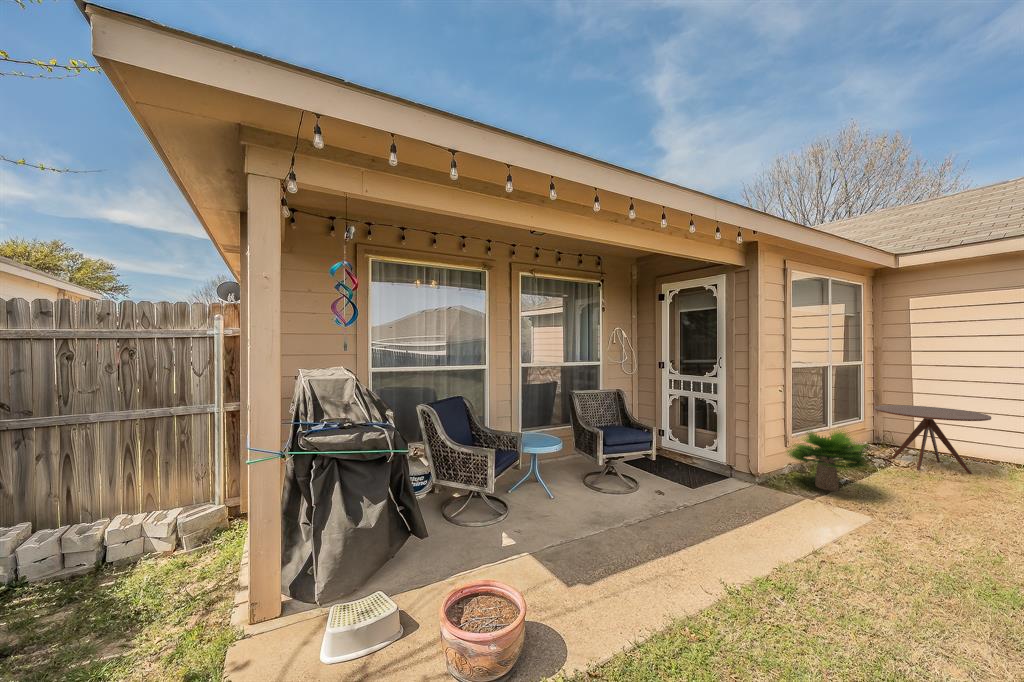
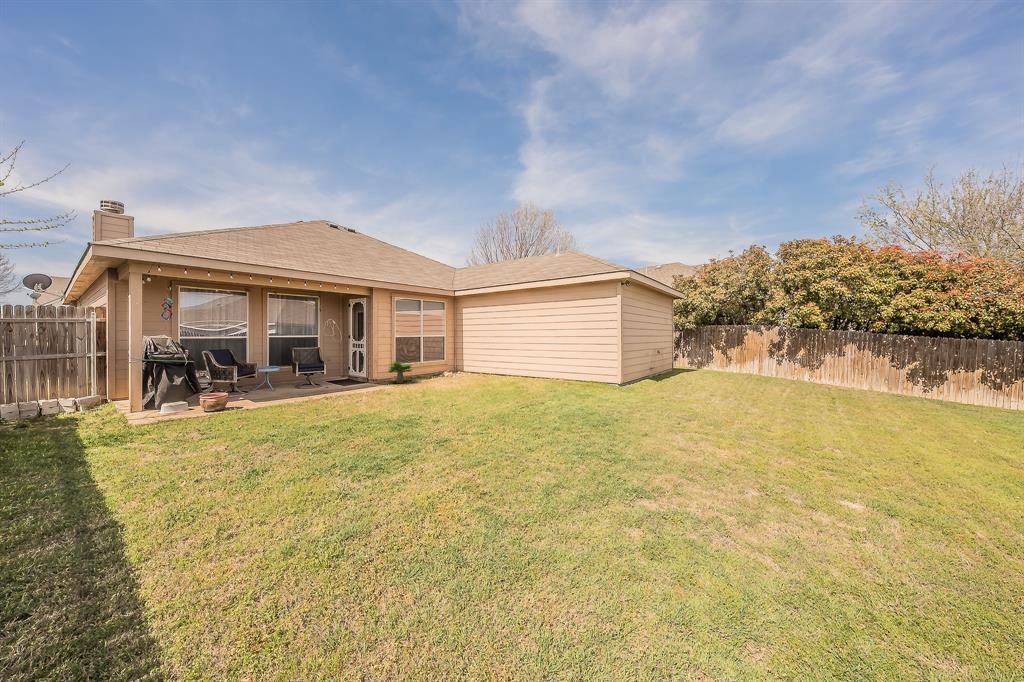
round table: present [874,405,991,474] -> none [442,354,474,377]

